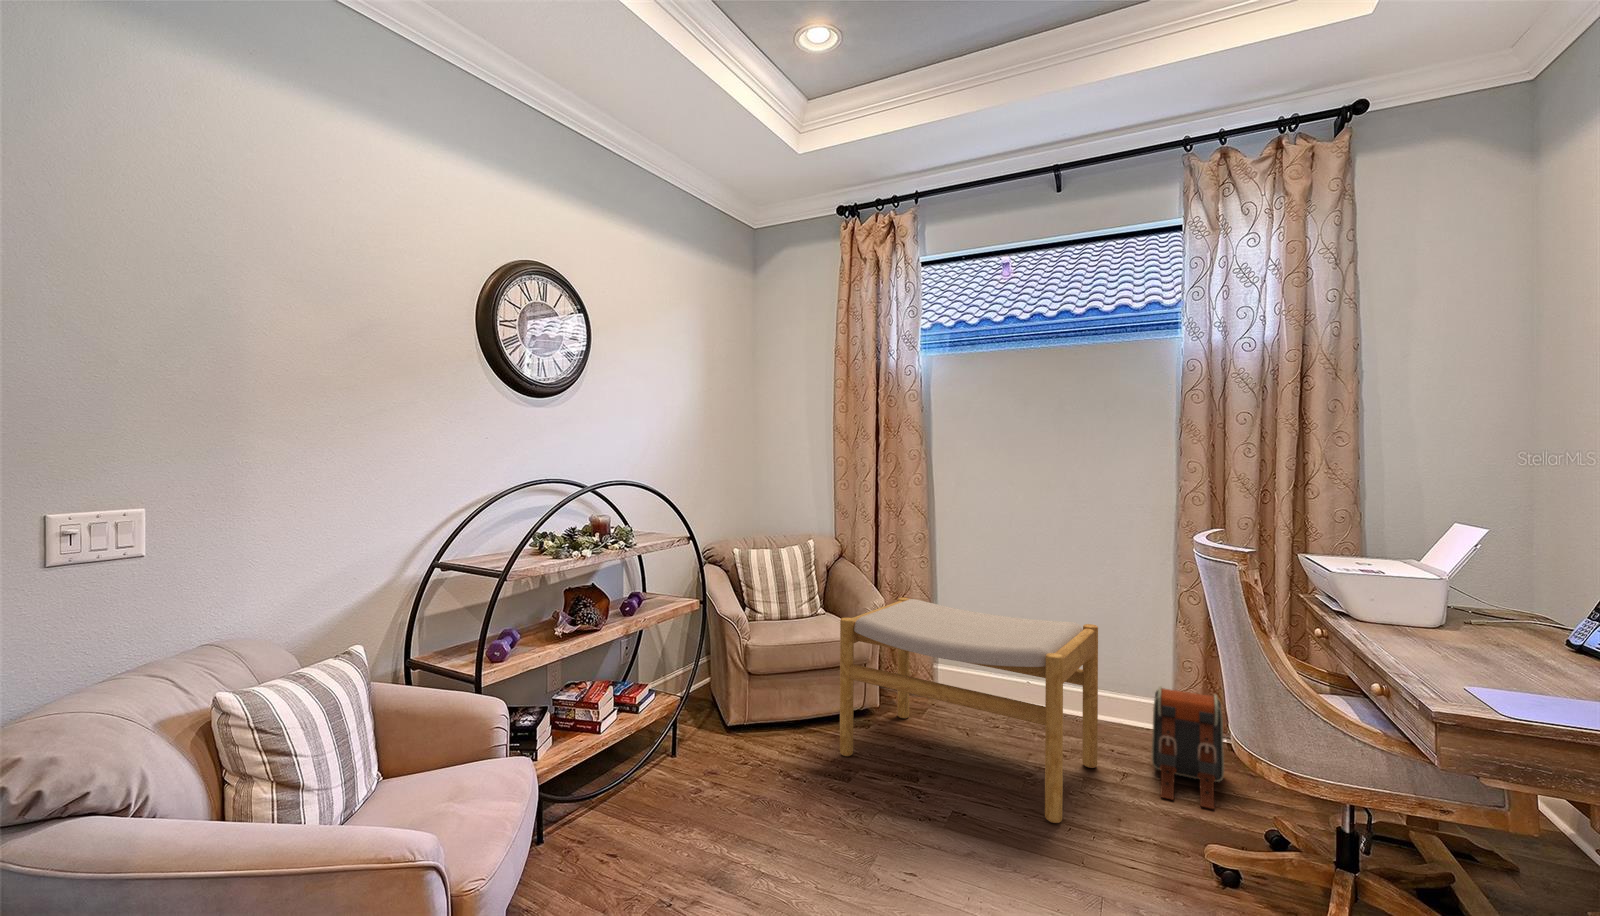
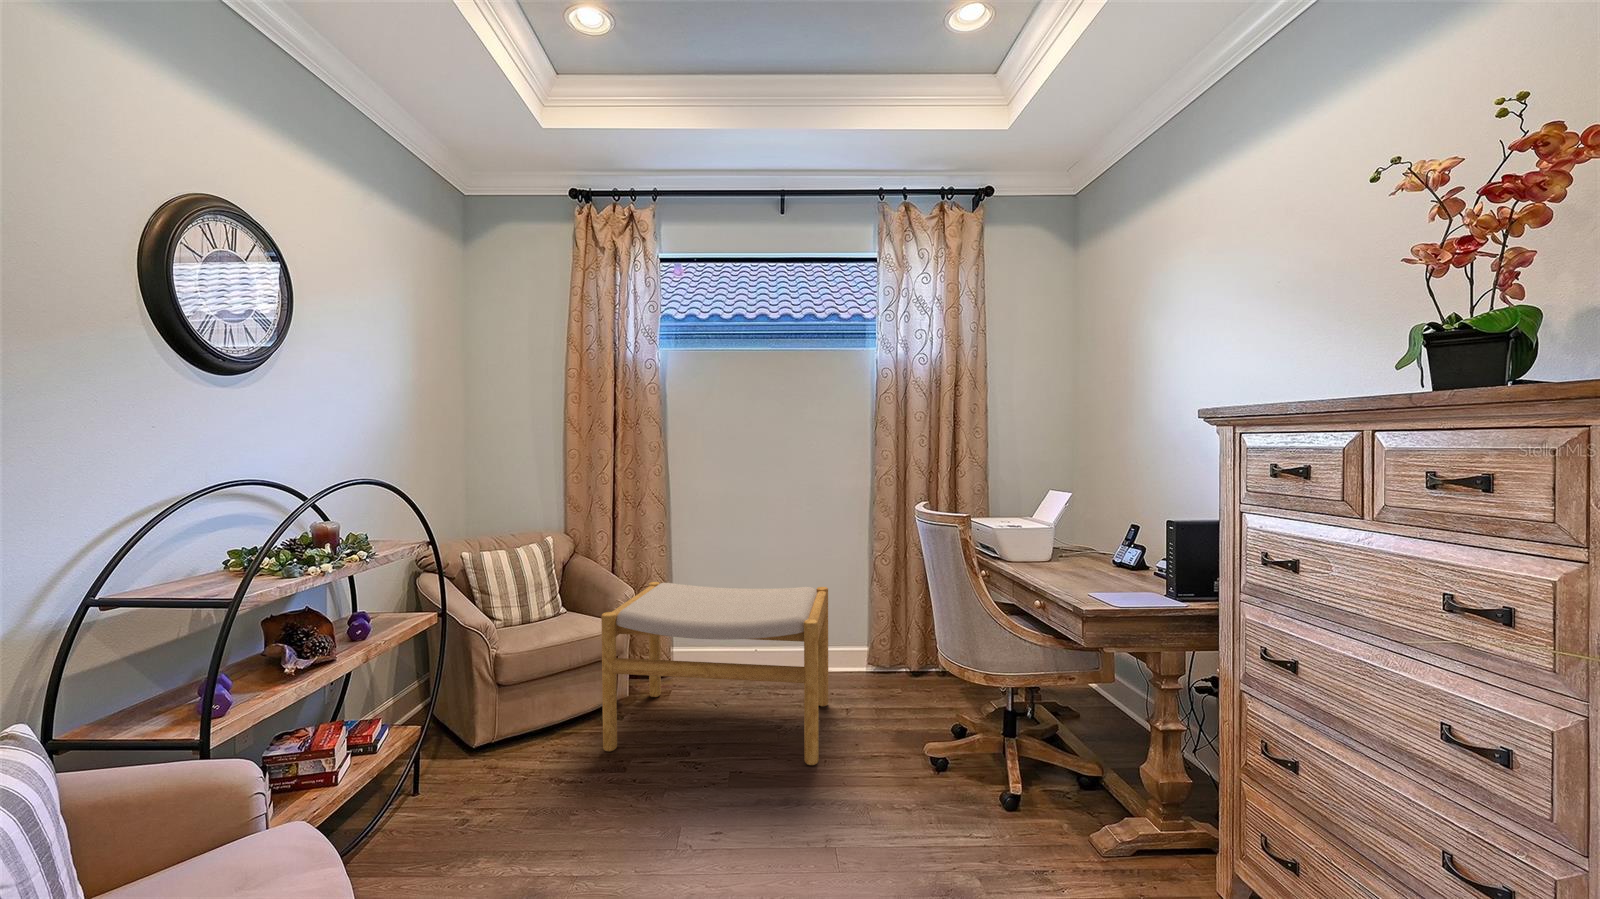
backpack: present [1152,686,1224,809] -> none [864,628,916,719]

